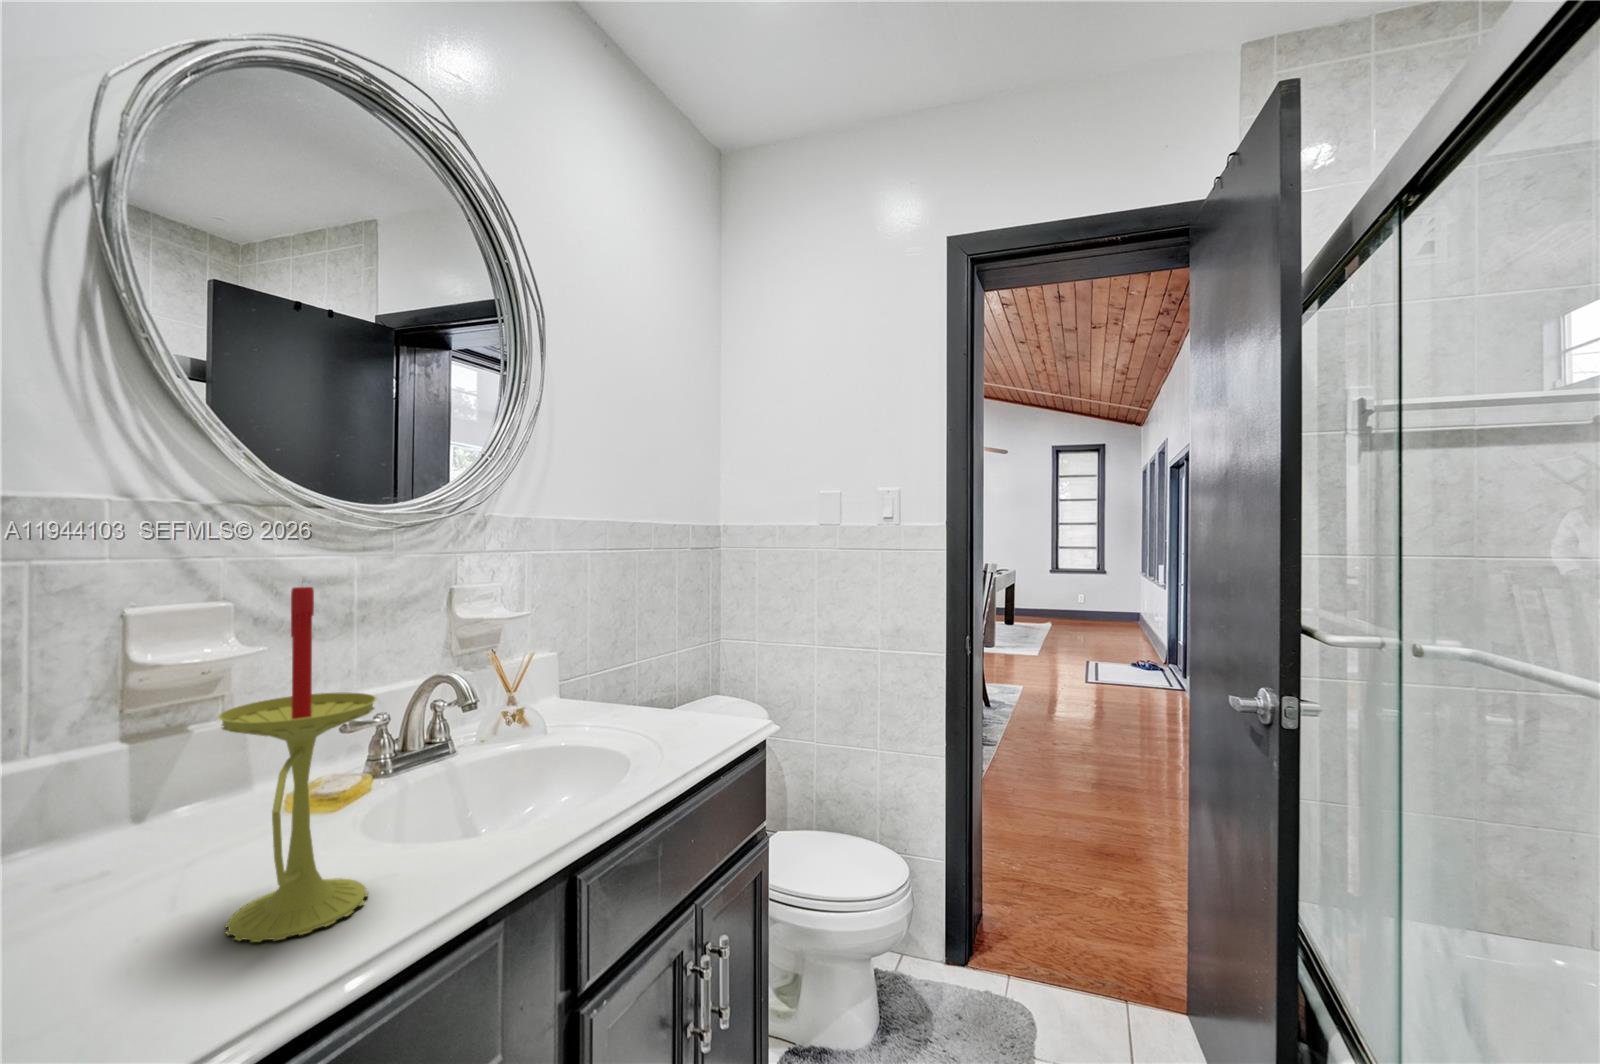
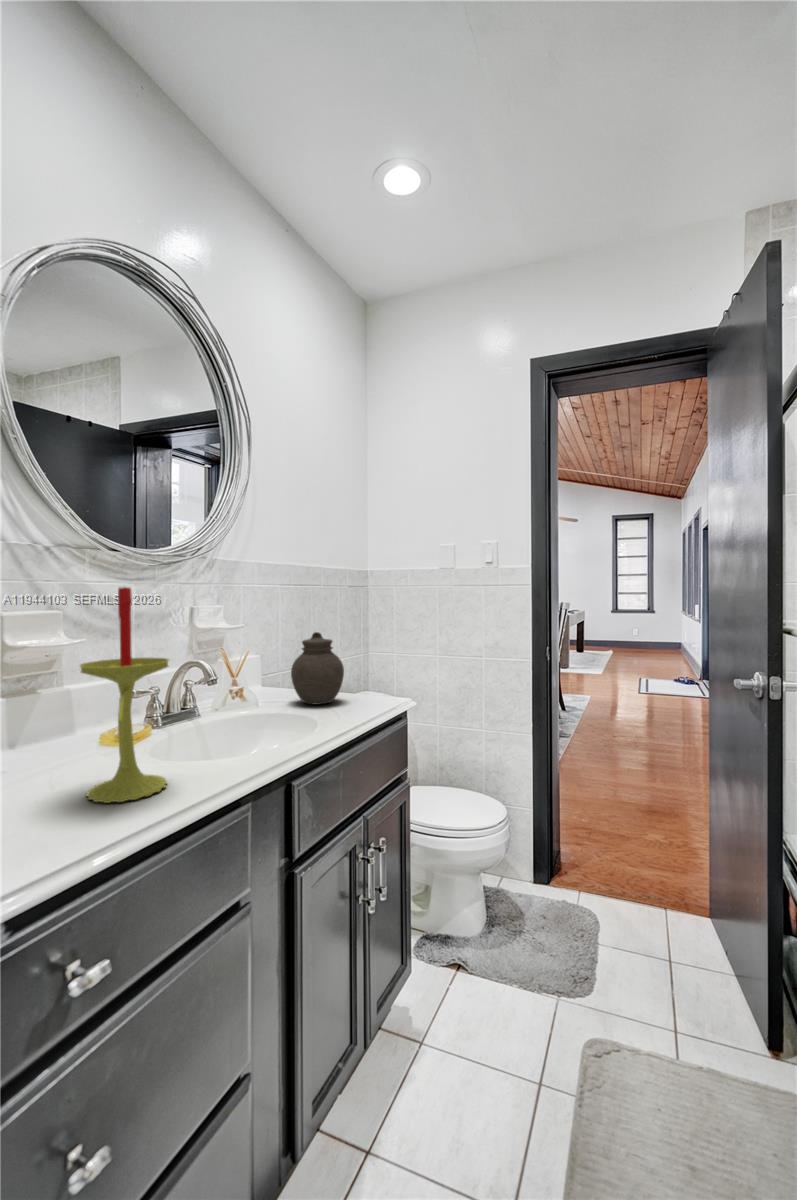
jar: none [596,624,673,731] -> present [291,632,344,704]

